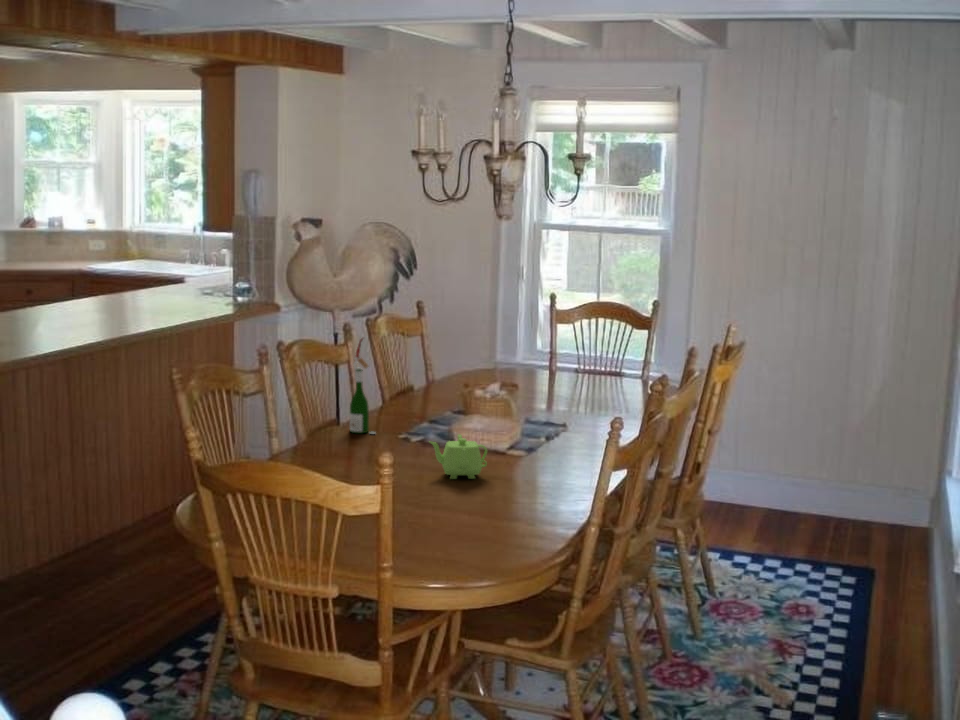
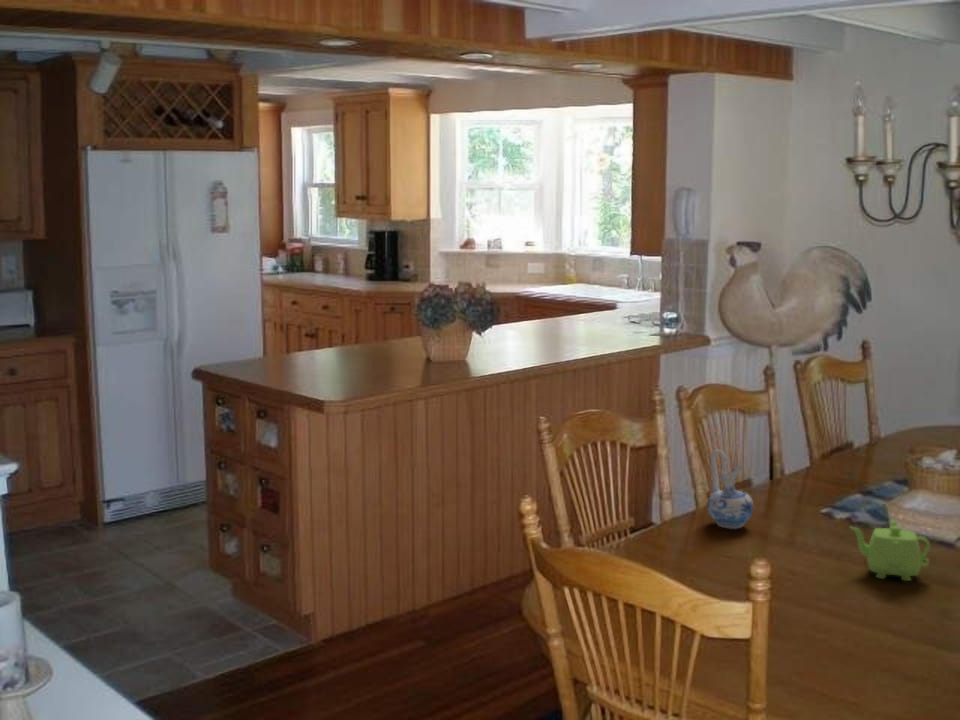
wine bottle: present [350,338,375,434] -> none [759,386,790,504]
ceramic pitcher: none [313,391,350,455] -> present [707,449,753,529]

